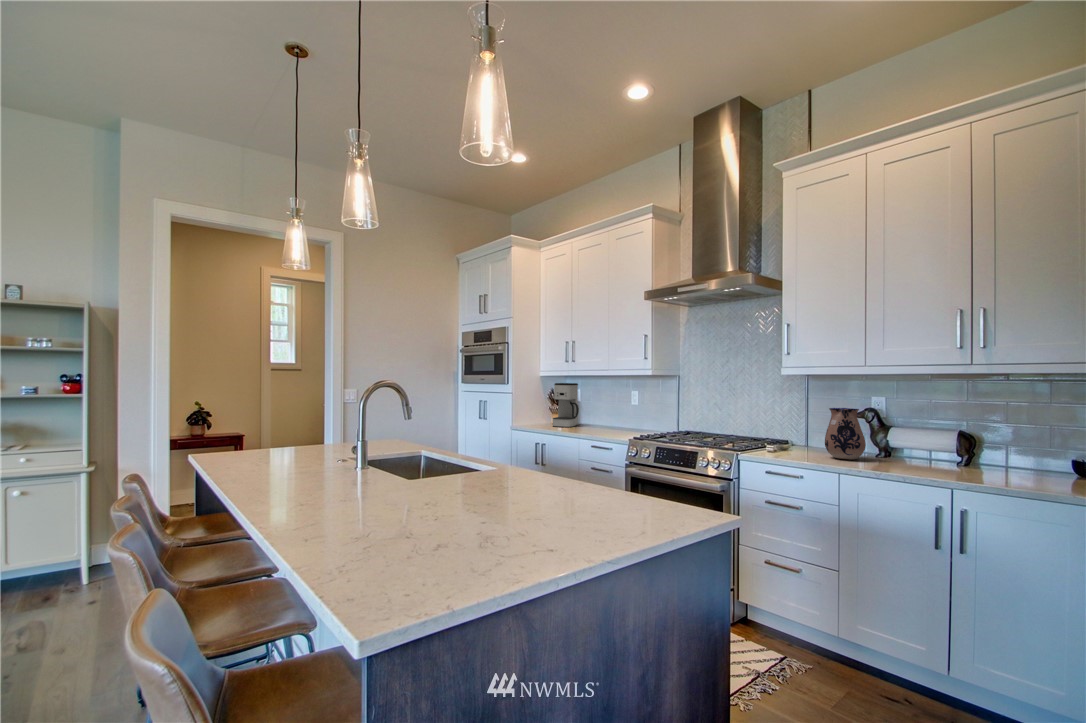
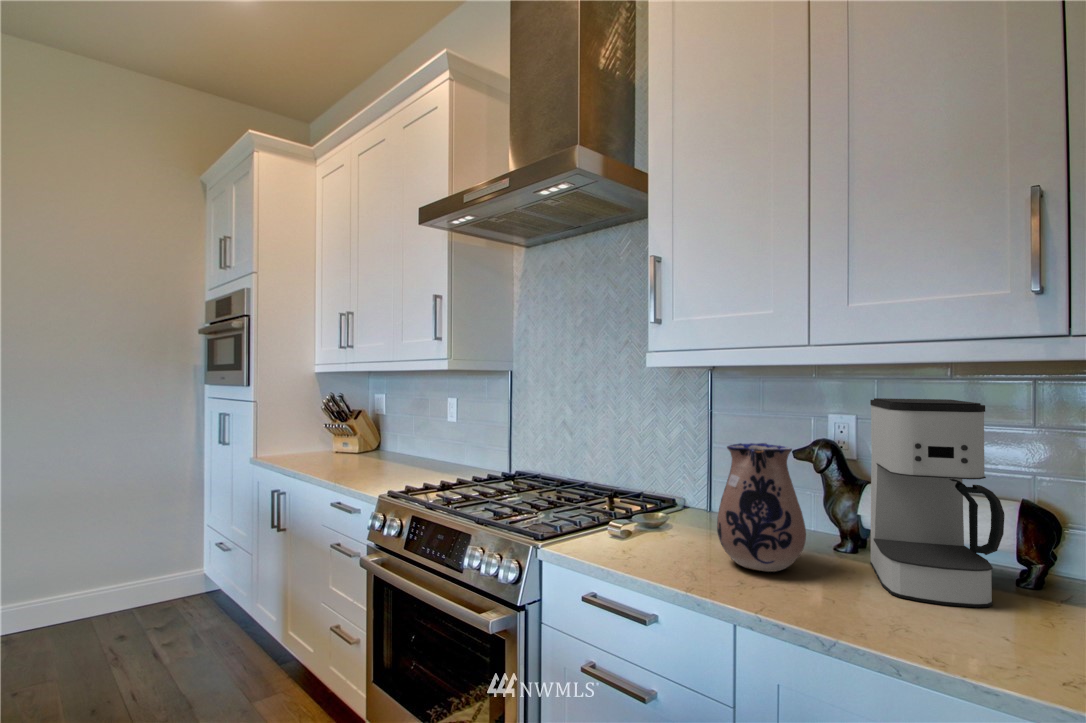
coffee maker: present [553,383,579,427] -> present [870,398,1005,607]

